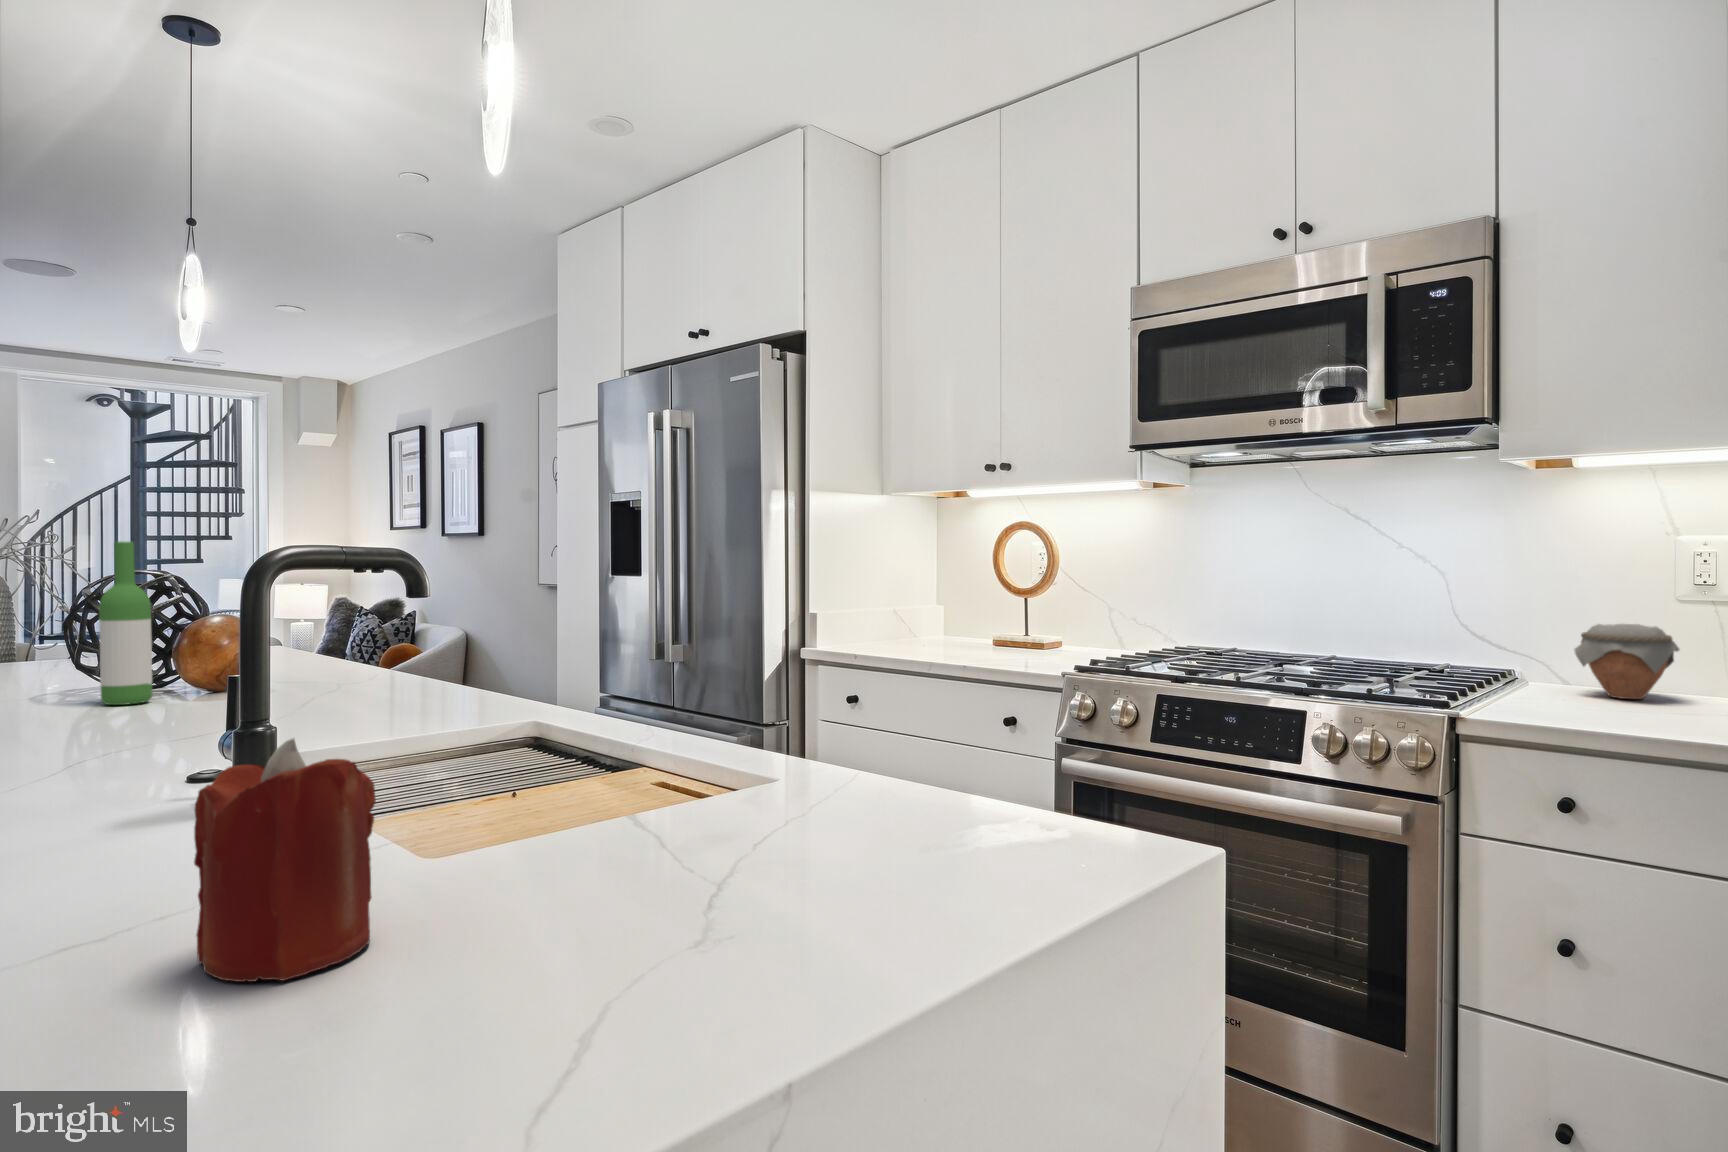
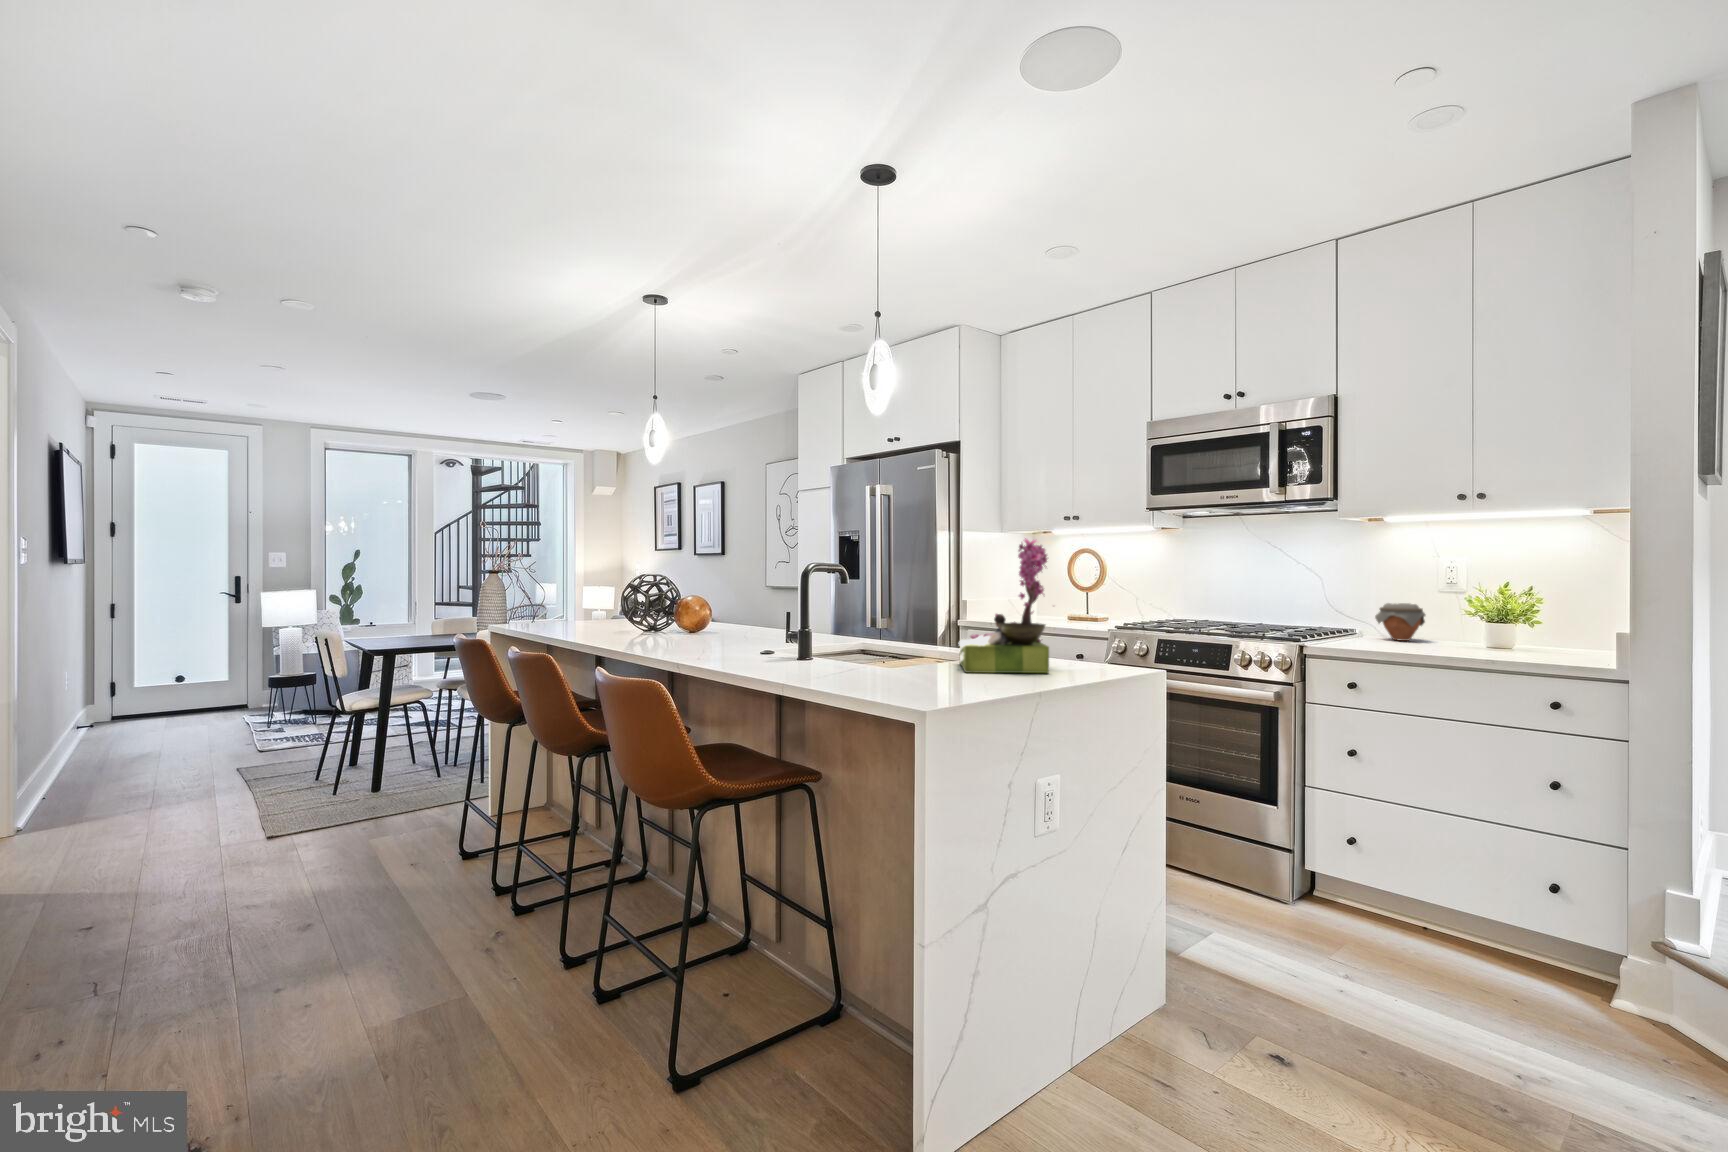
flower arrangement: none [589,479,904,913] -> present [959,538,1049,673]
wine bottle: present [99,541,152,705] -> none [649,558,669,634]
candle: present [194,738,376,982] -> none [865,614,908,677]

